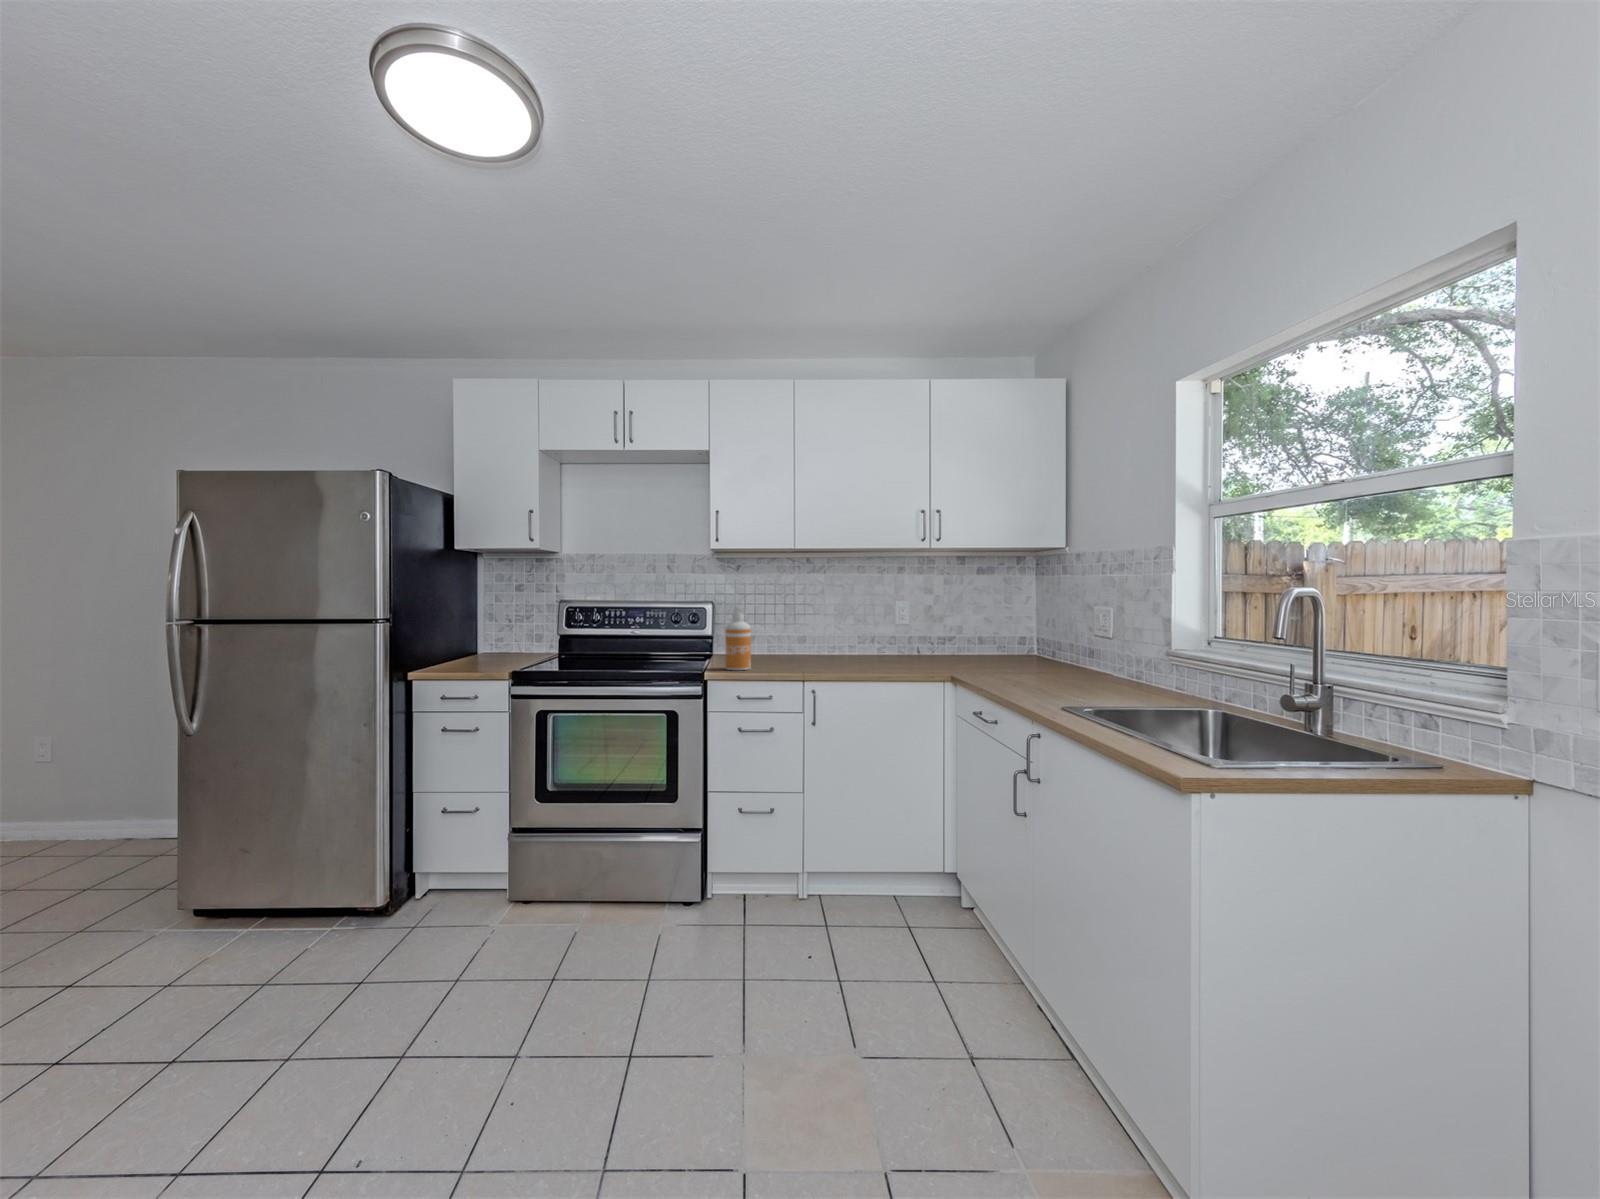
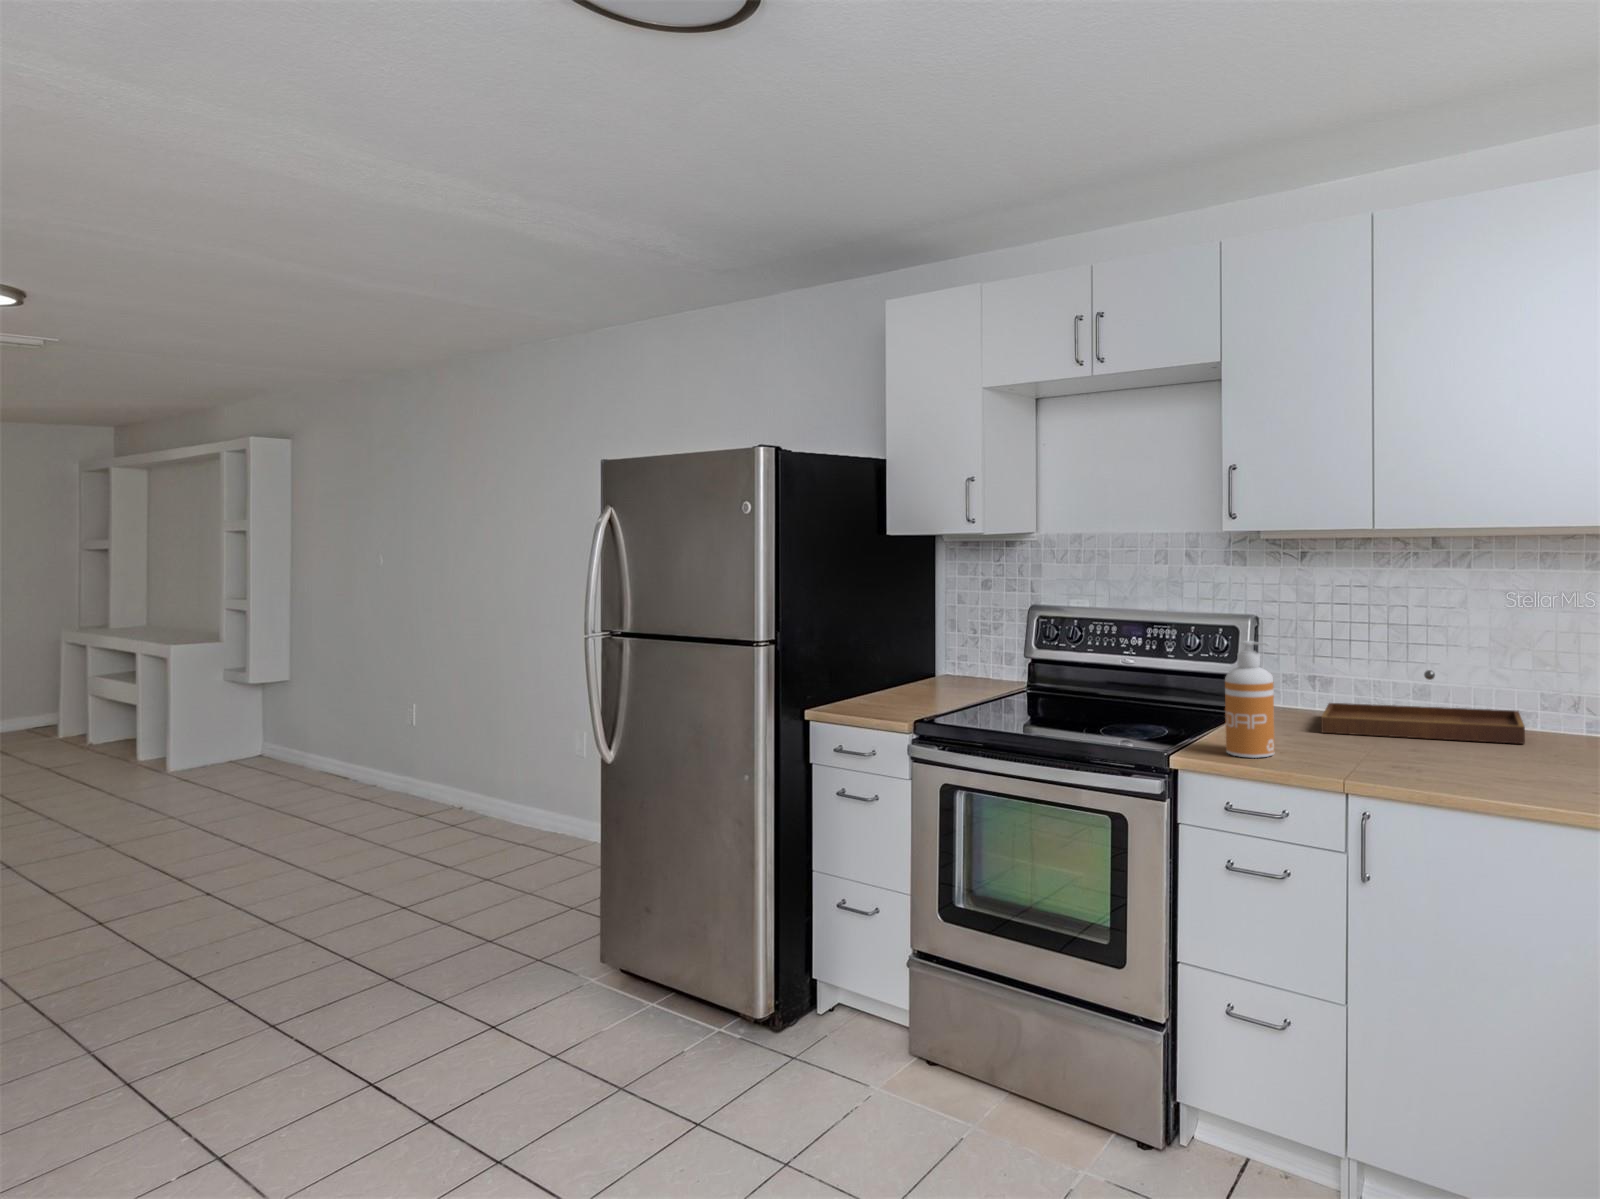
tray: none [747,627,841,661] -> present [1321,670,1525,744]

